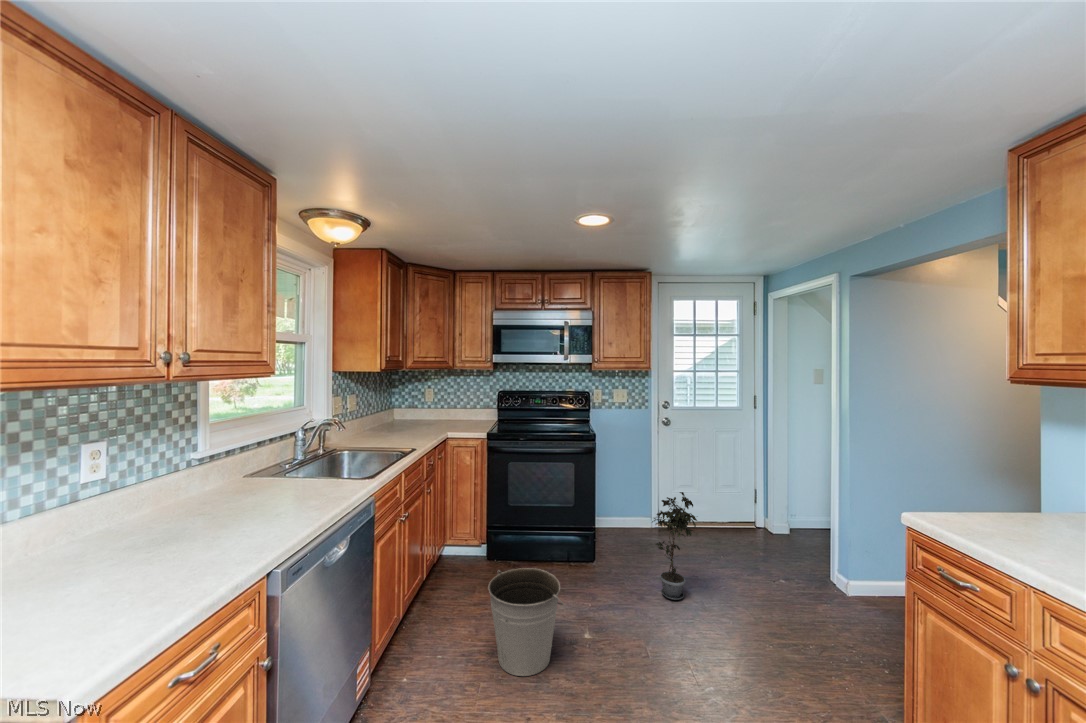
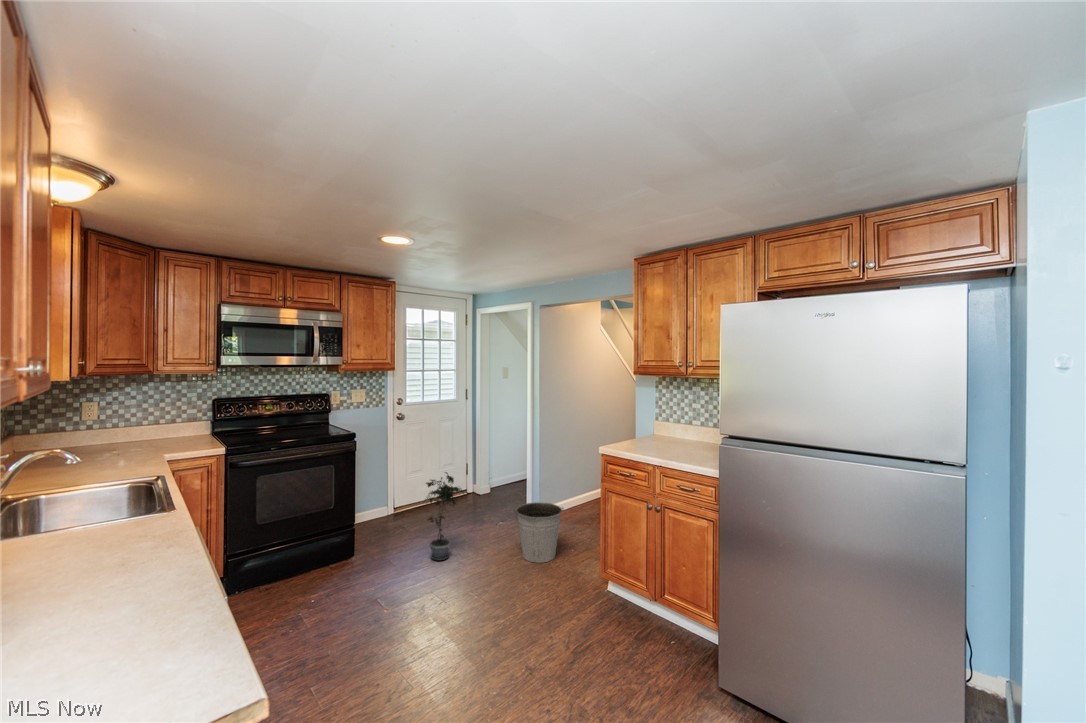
bucket: present [489,568,564,676] -> present [515,502,563,563]

